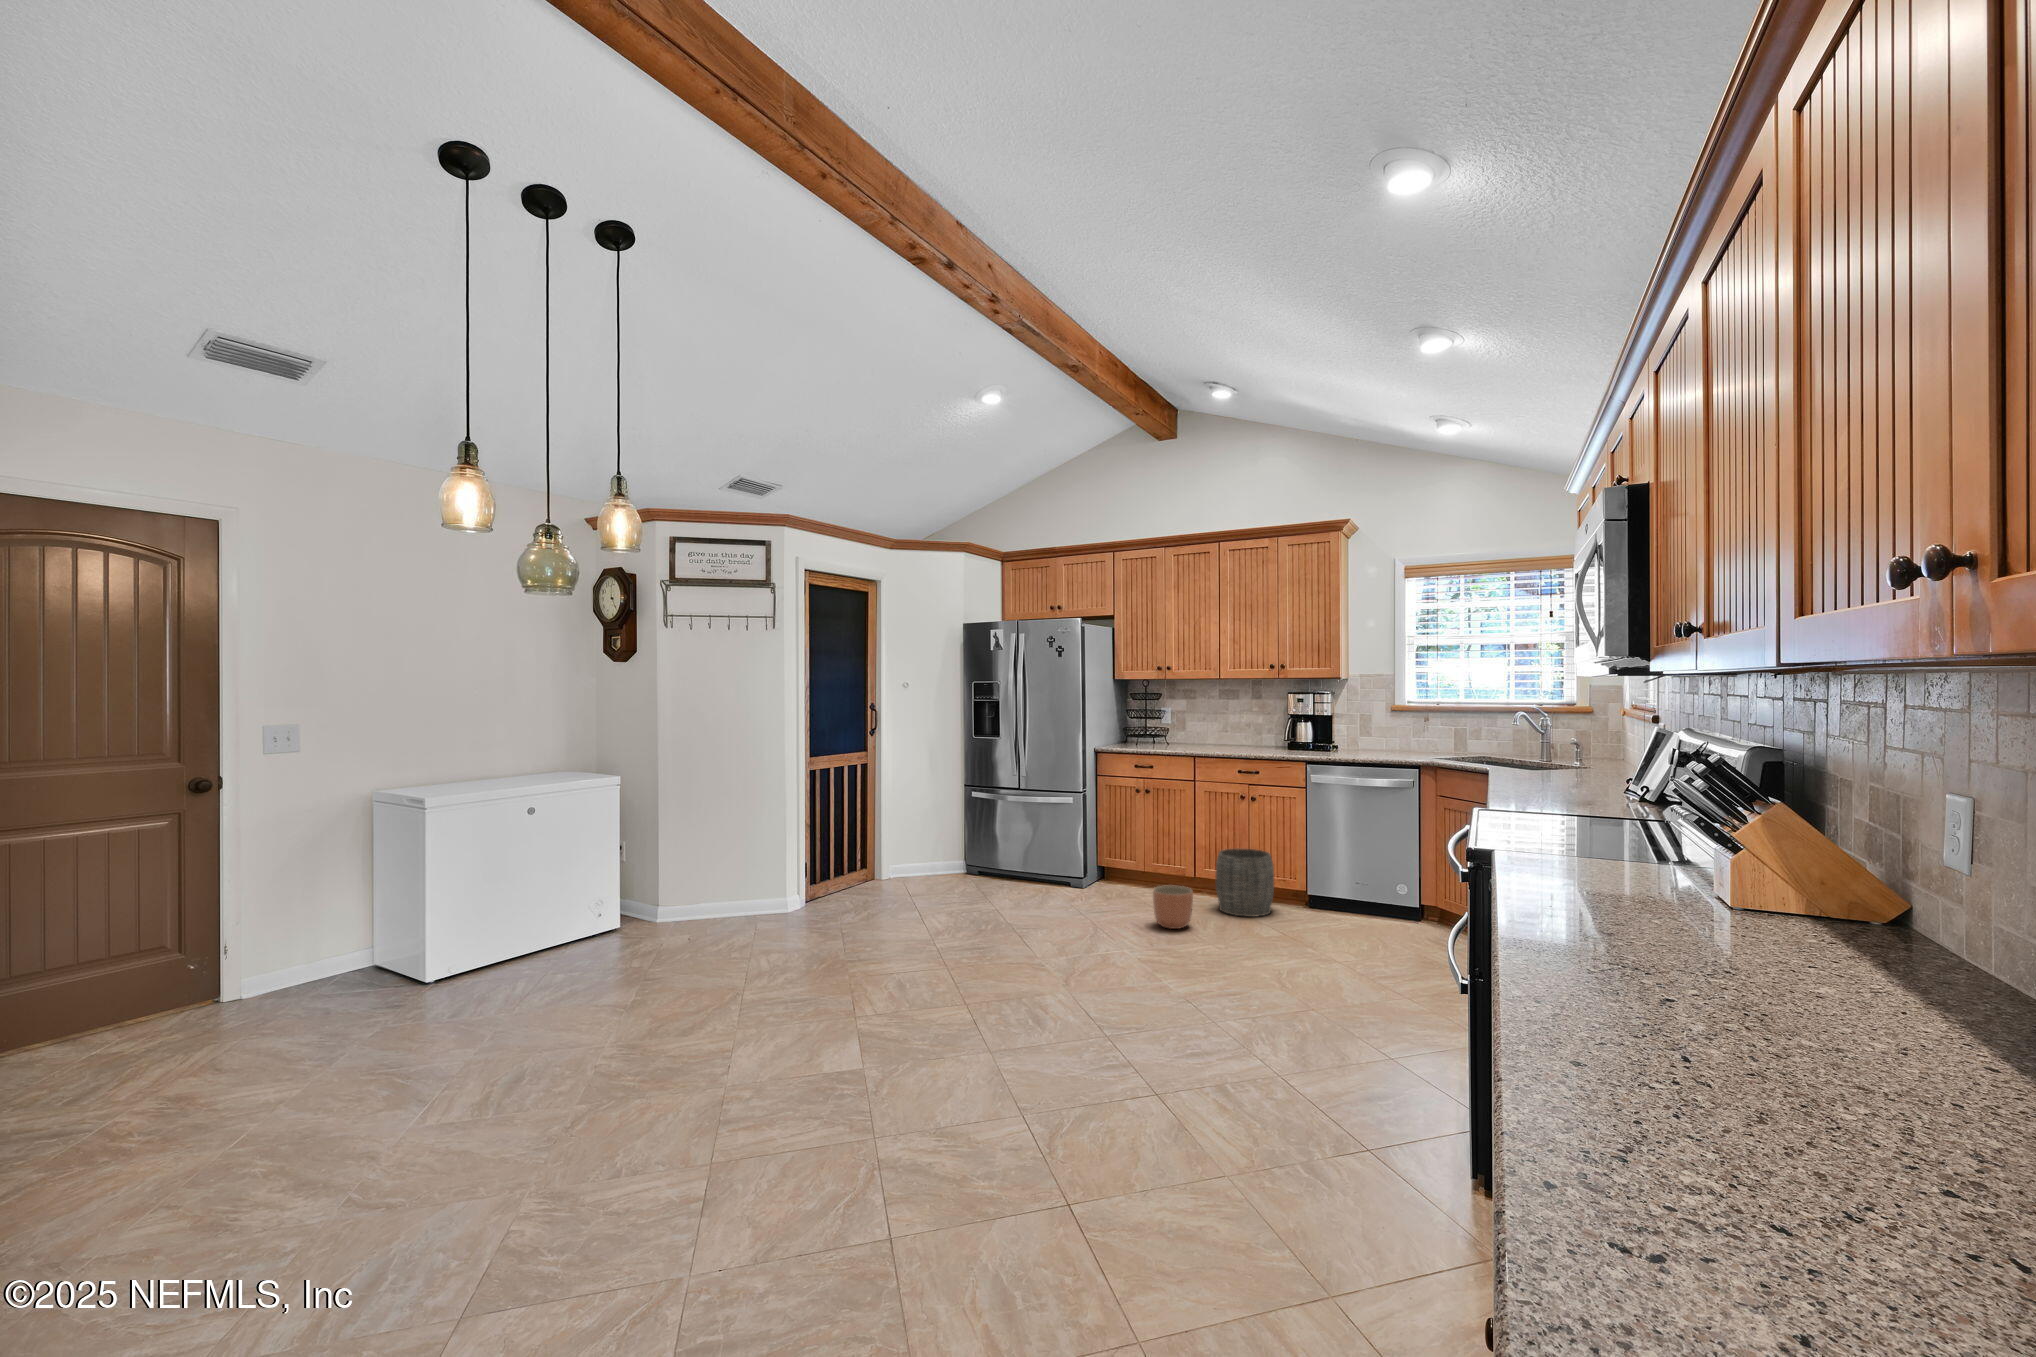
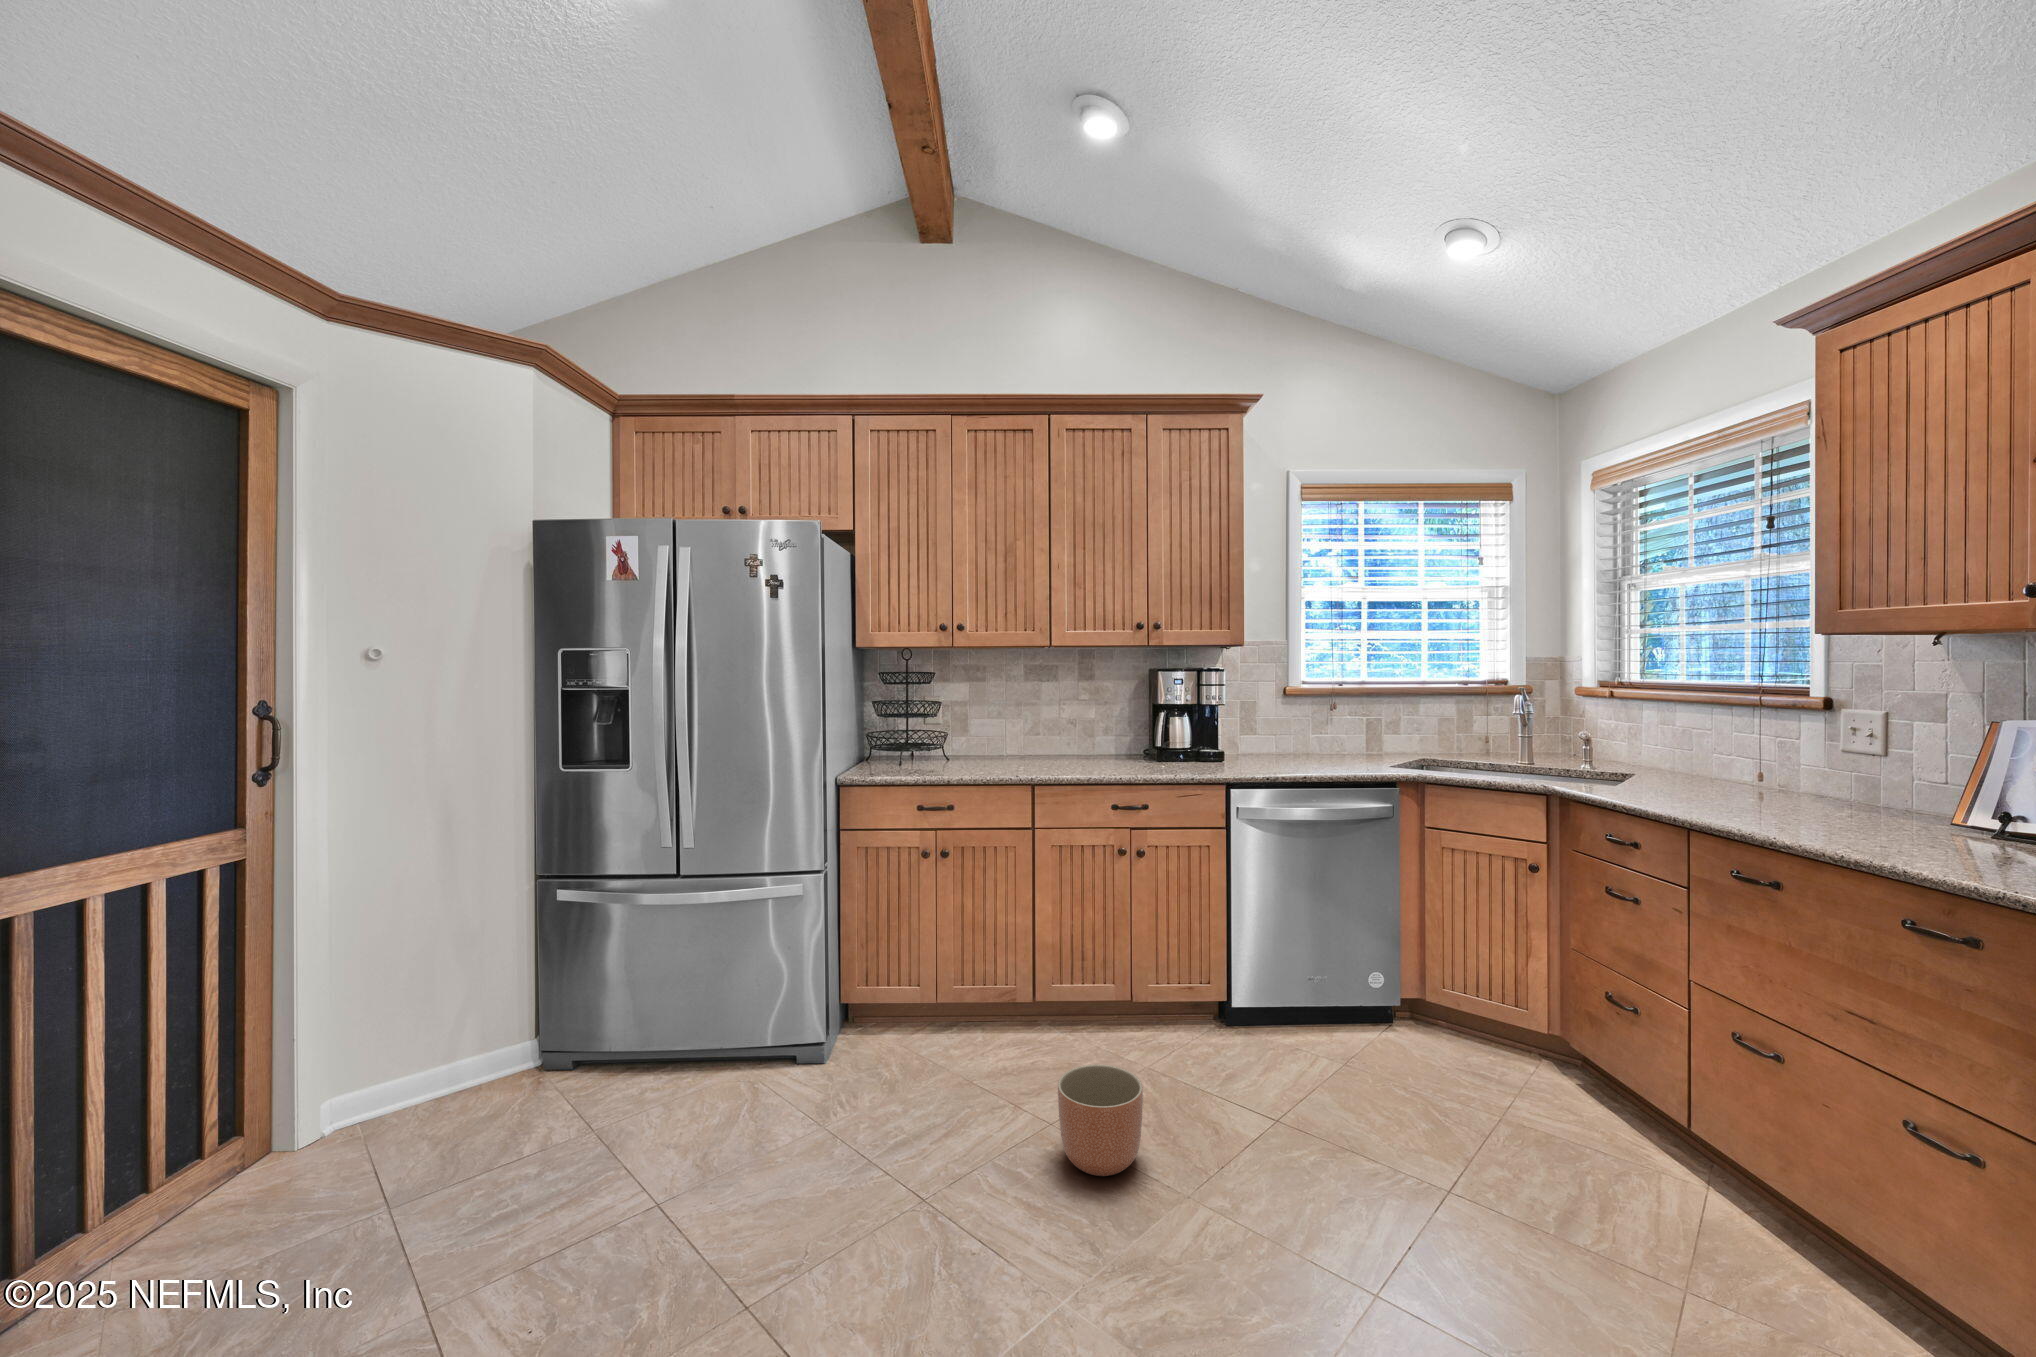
woven basket: present [1215,848,1274,917] -> none [1108,943,1213,1085]

